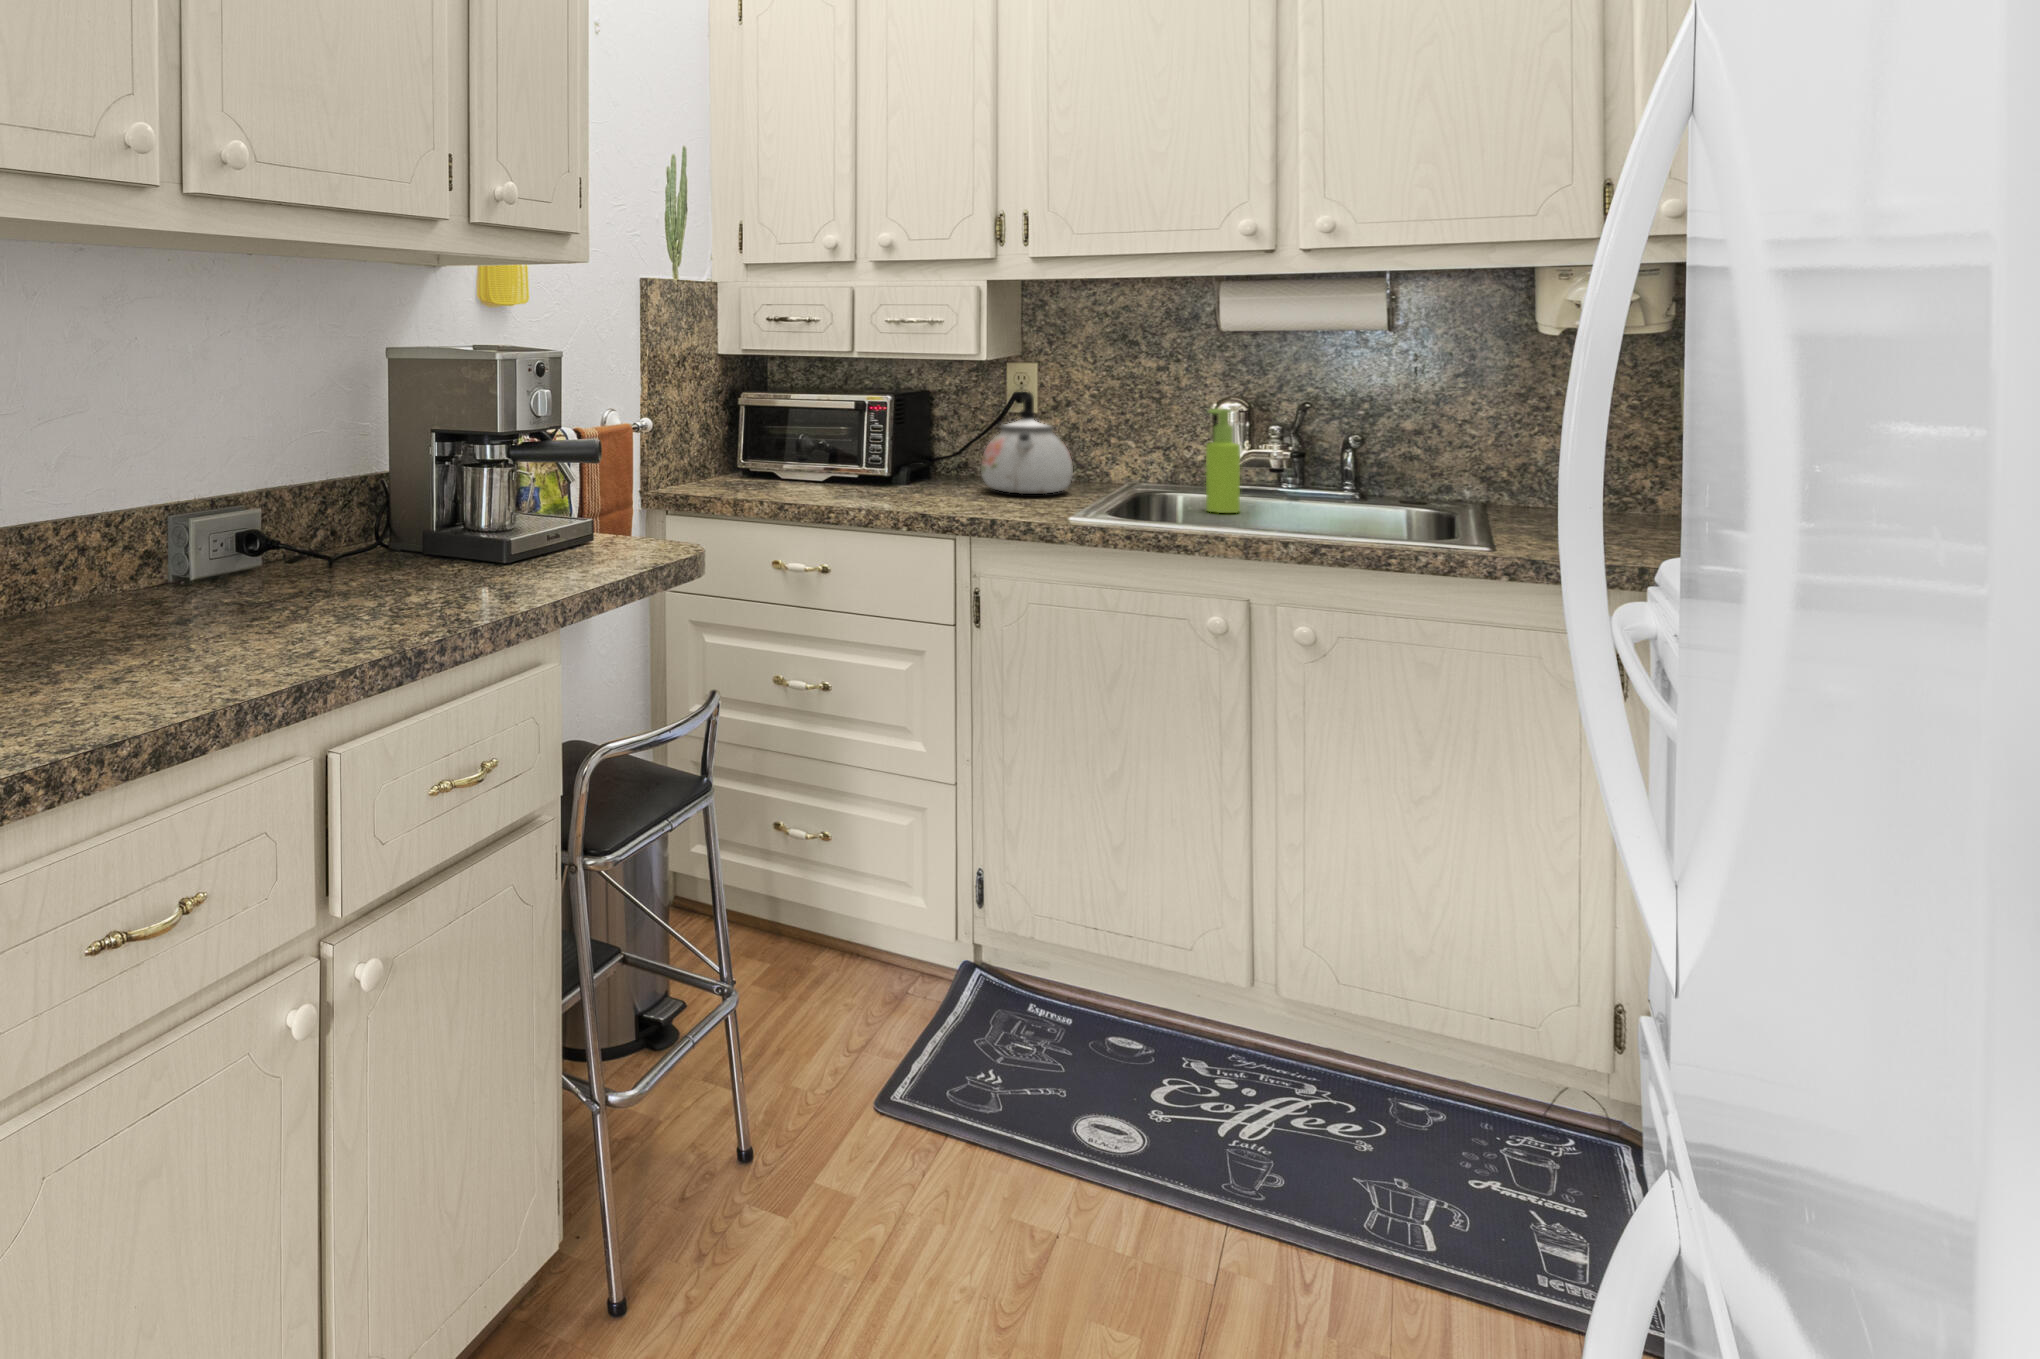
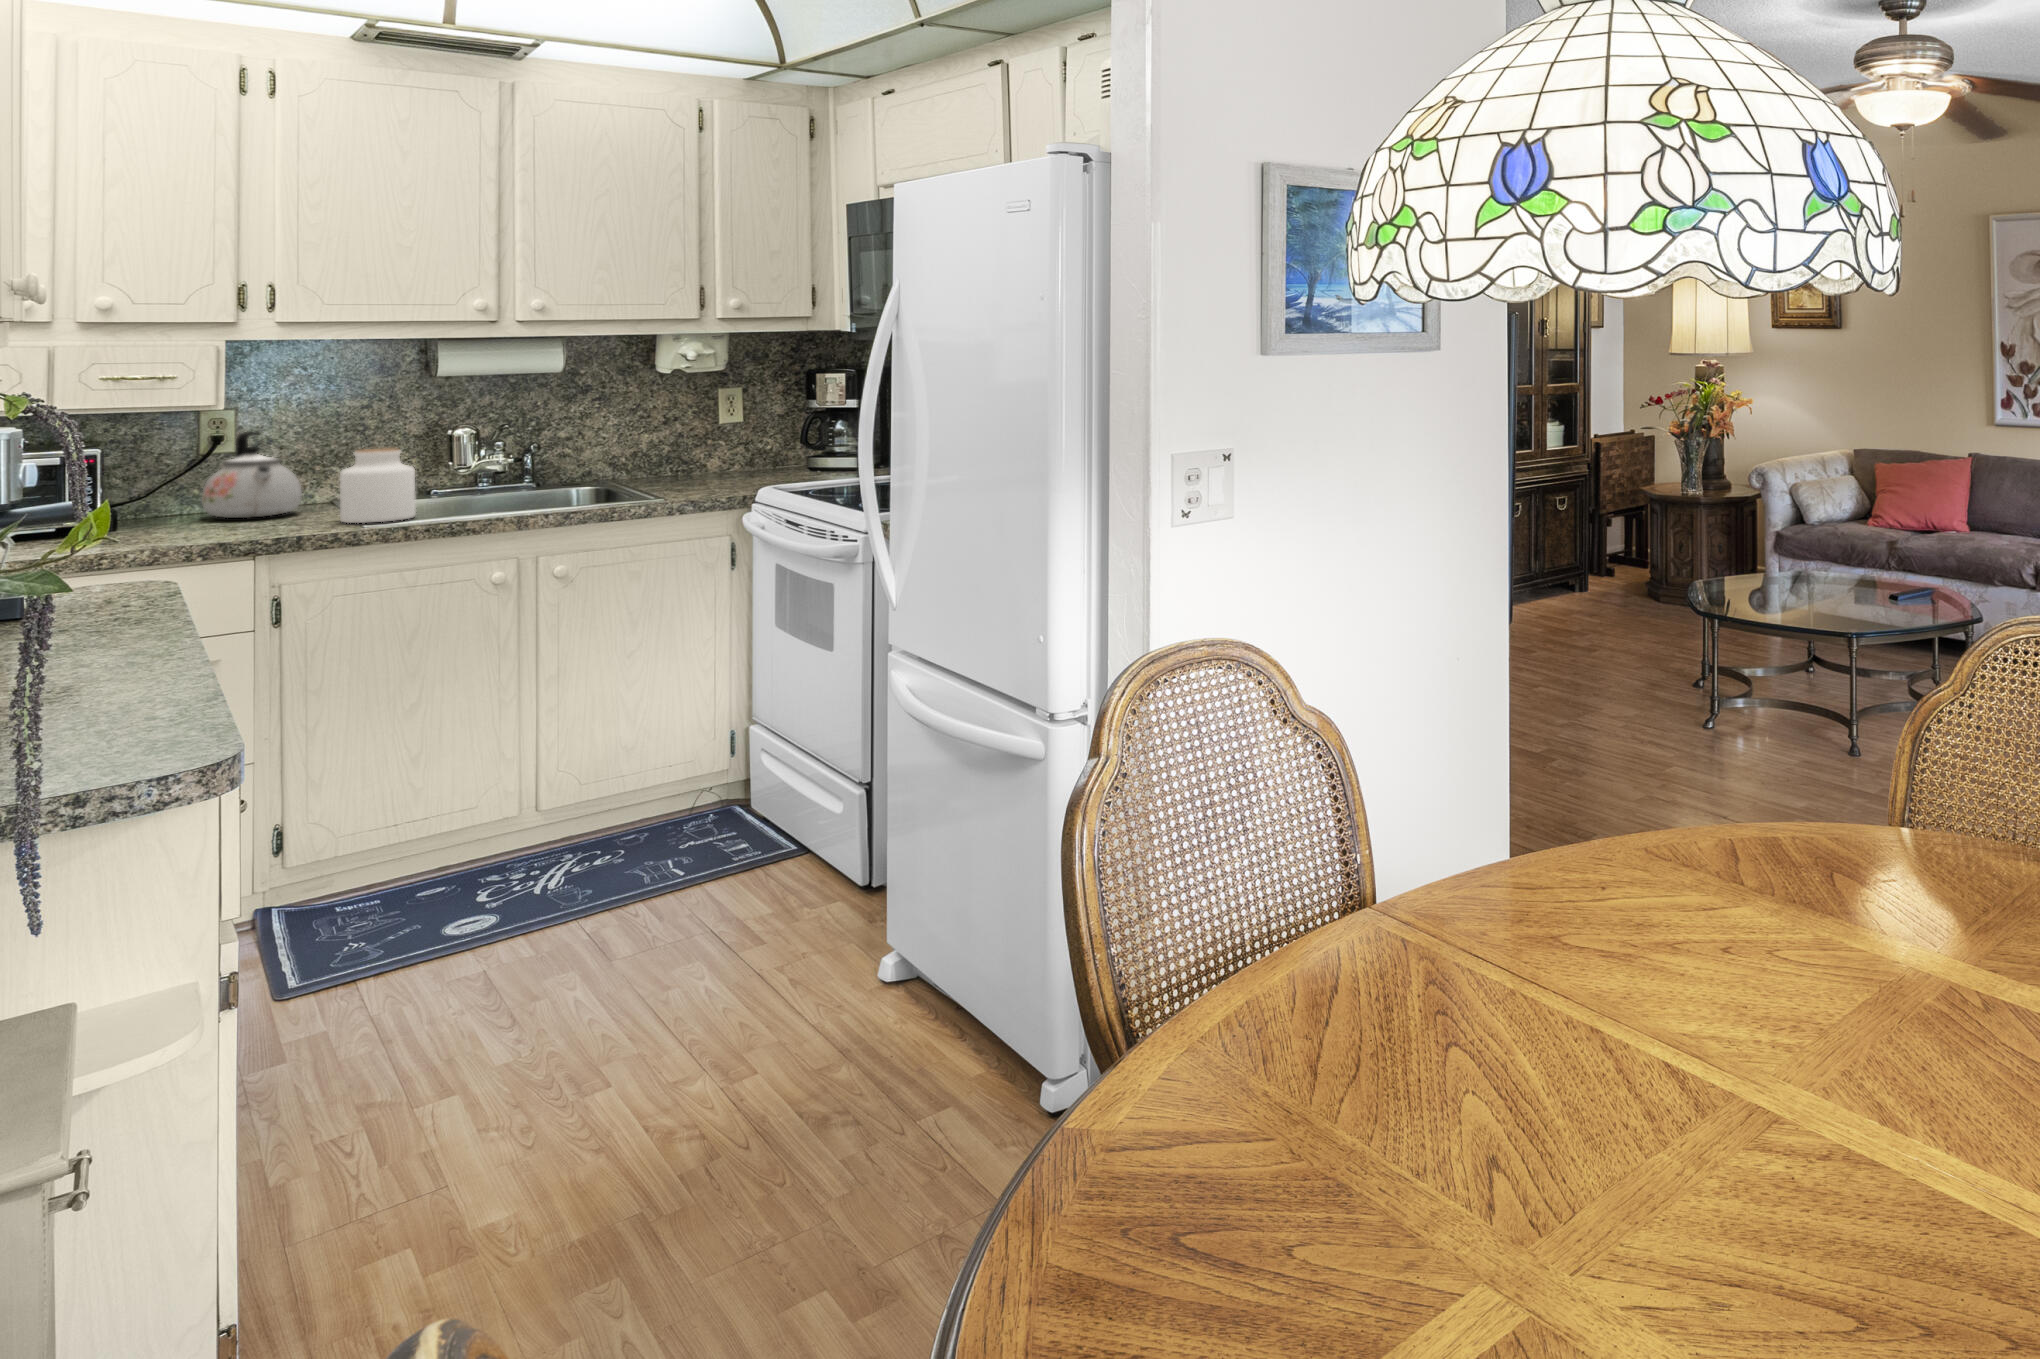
soap dispenser: present [1206,409,1240,513] -> none [442,435,470,509]
jar: none [1074,420,1157,518] -> present [340,448,416,523]

